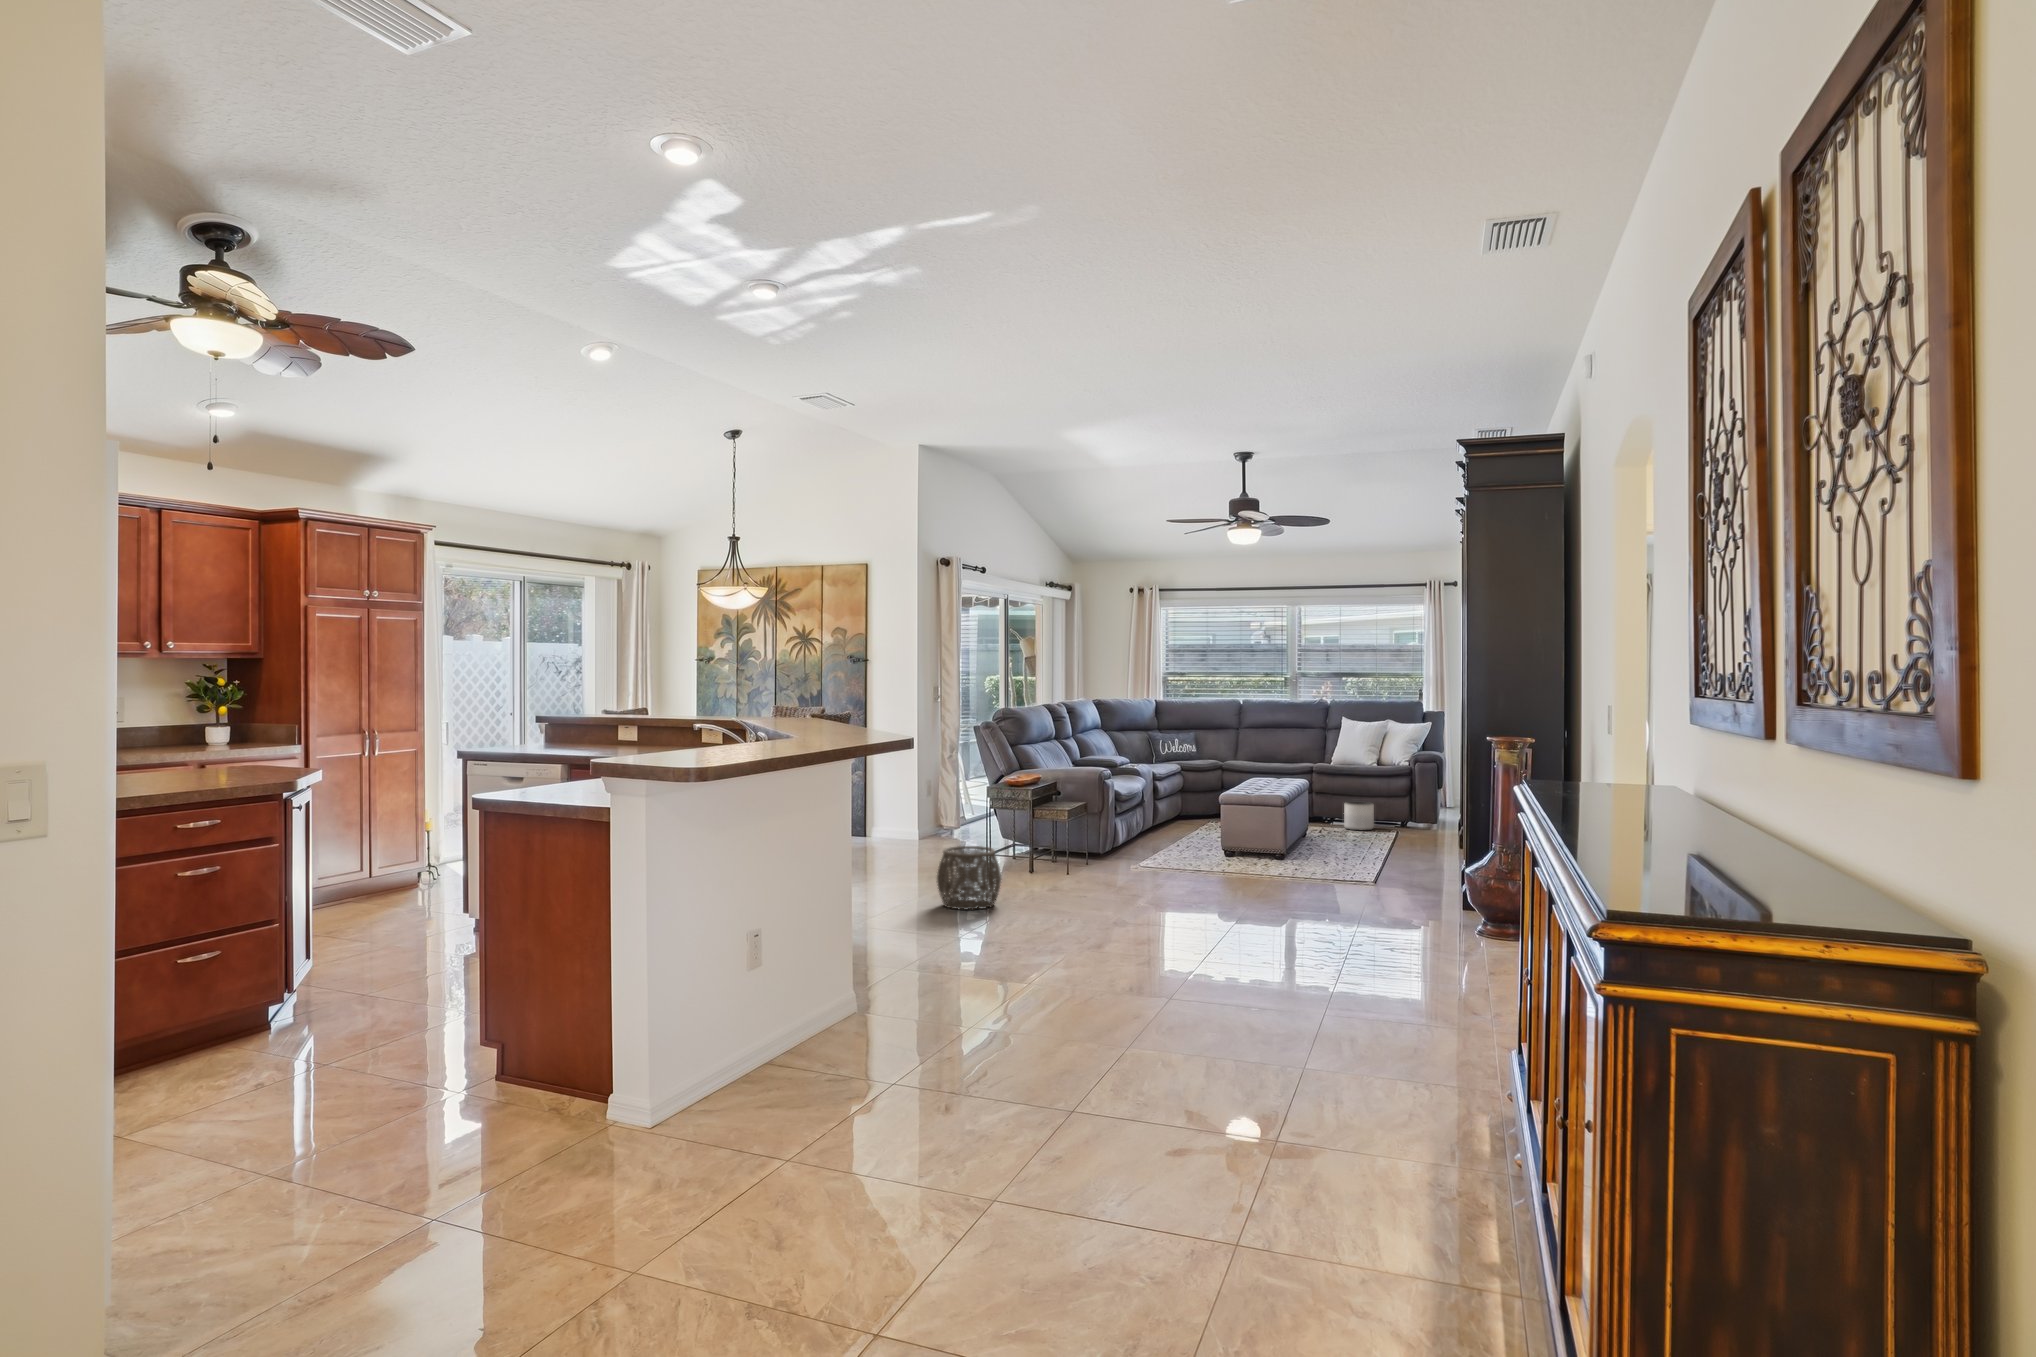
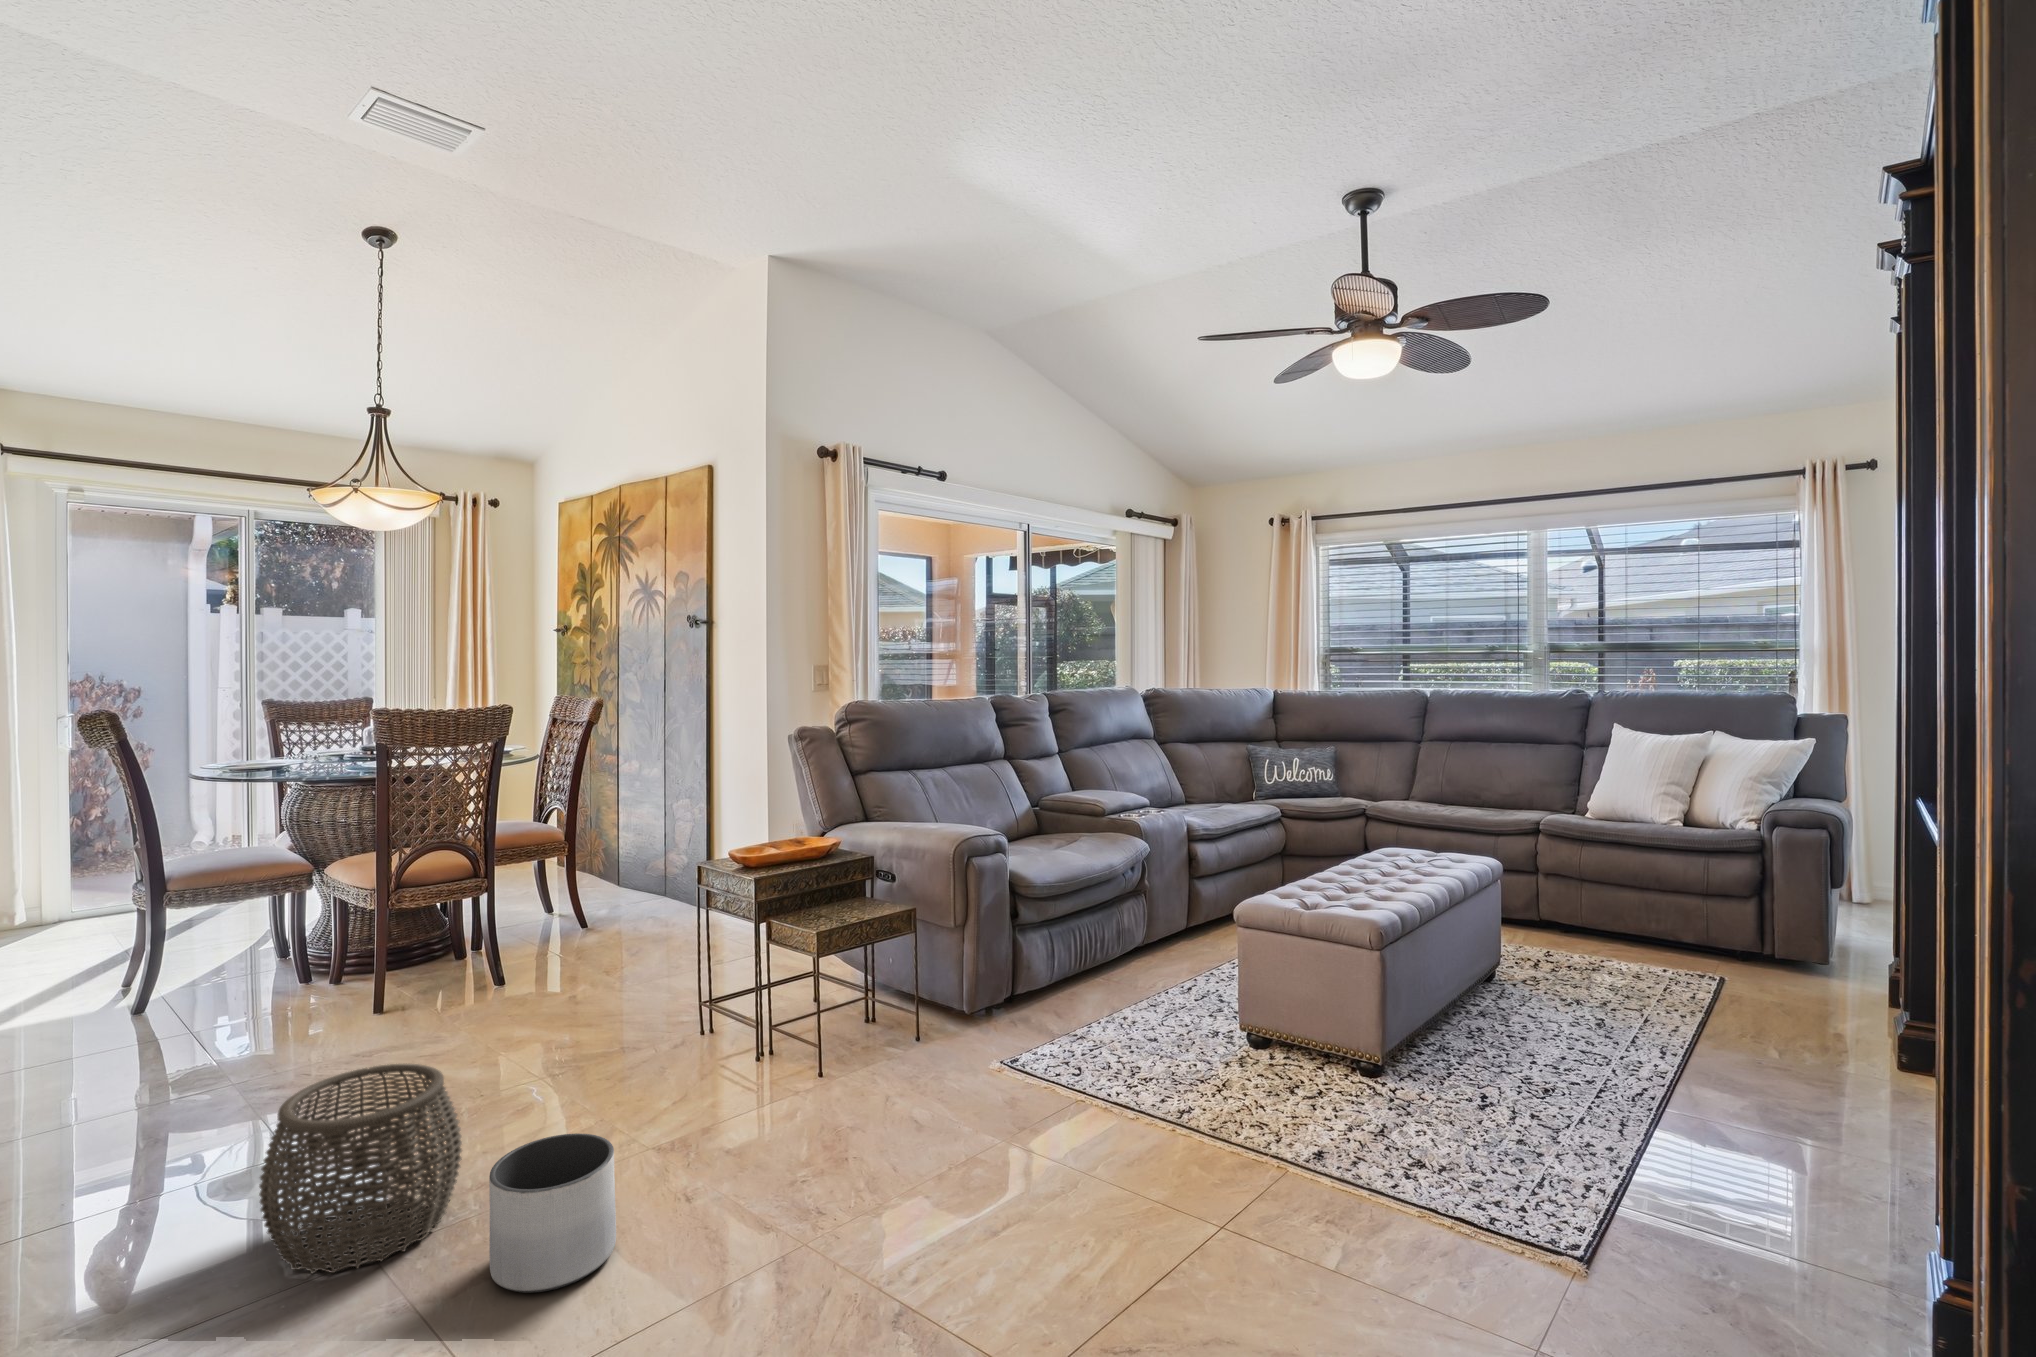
planter: present [1344,802,1374,831] -> present [489,1133,616,1293]

